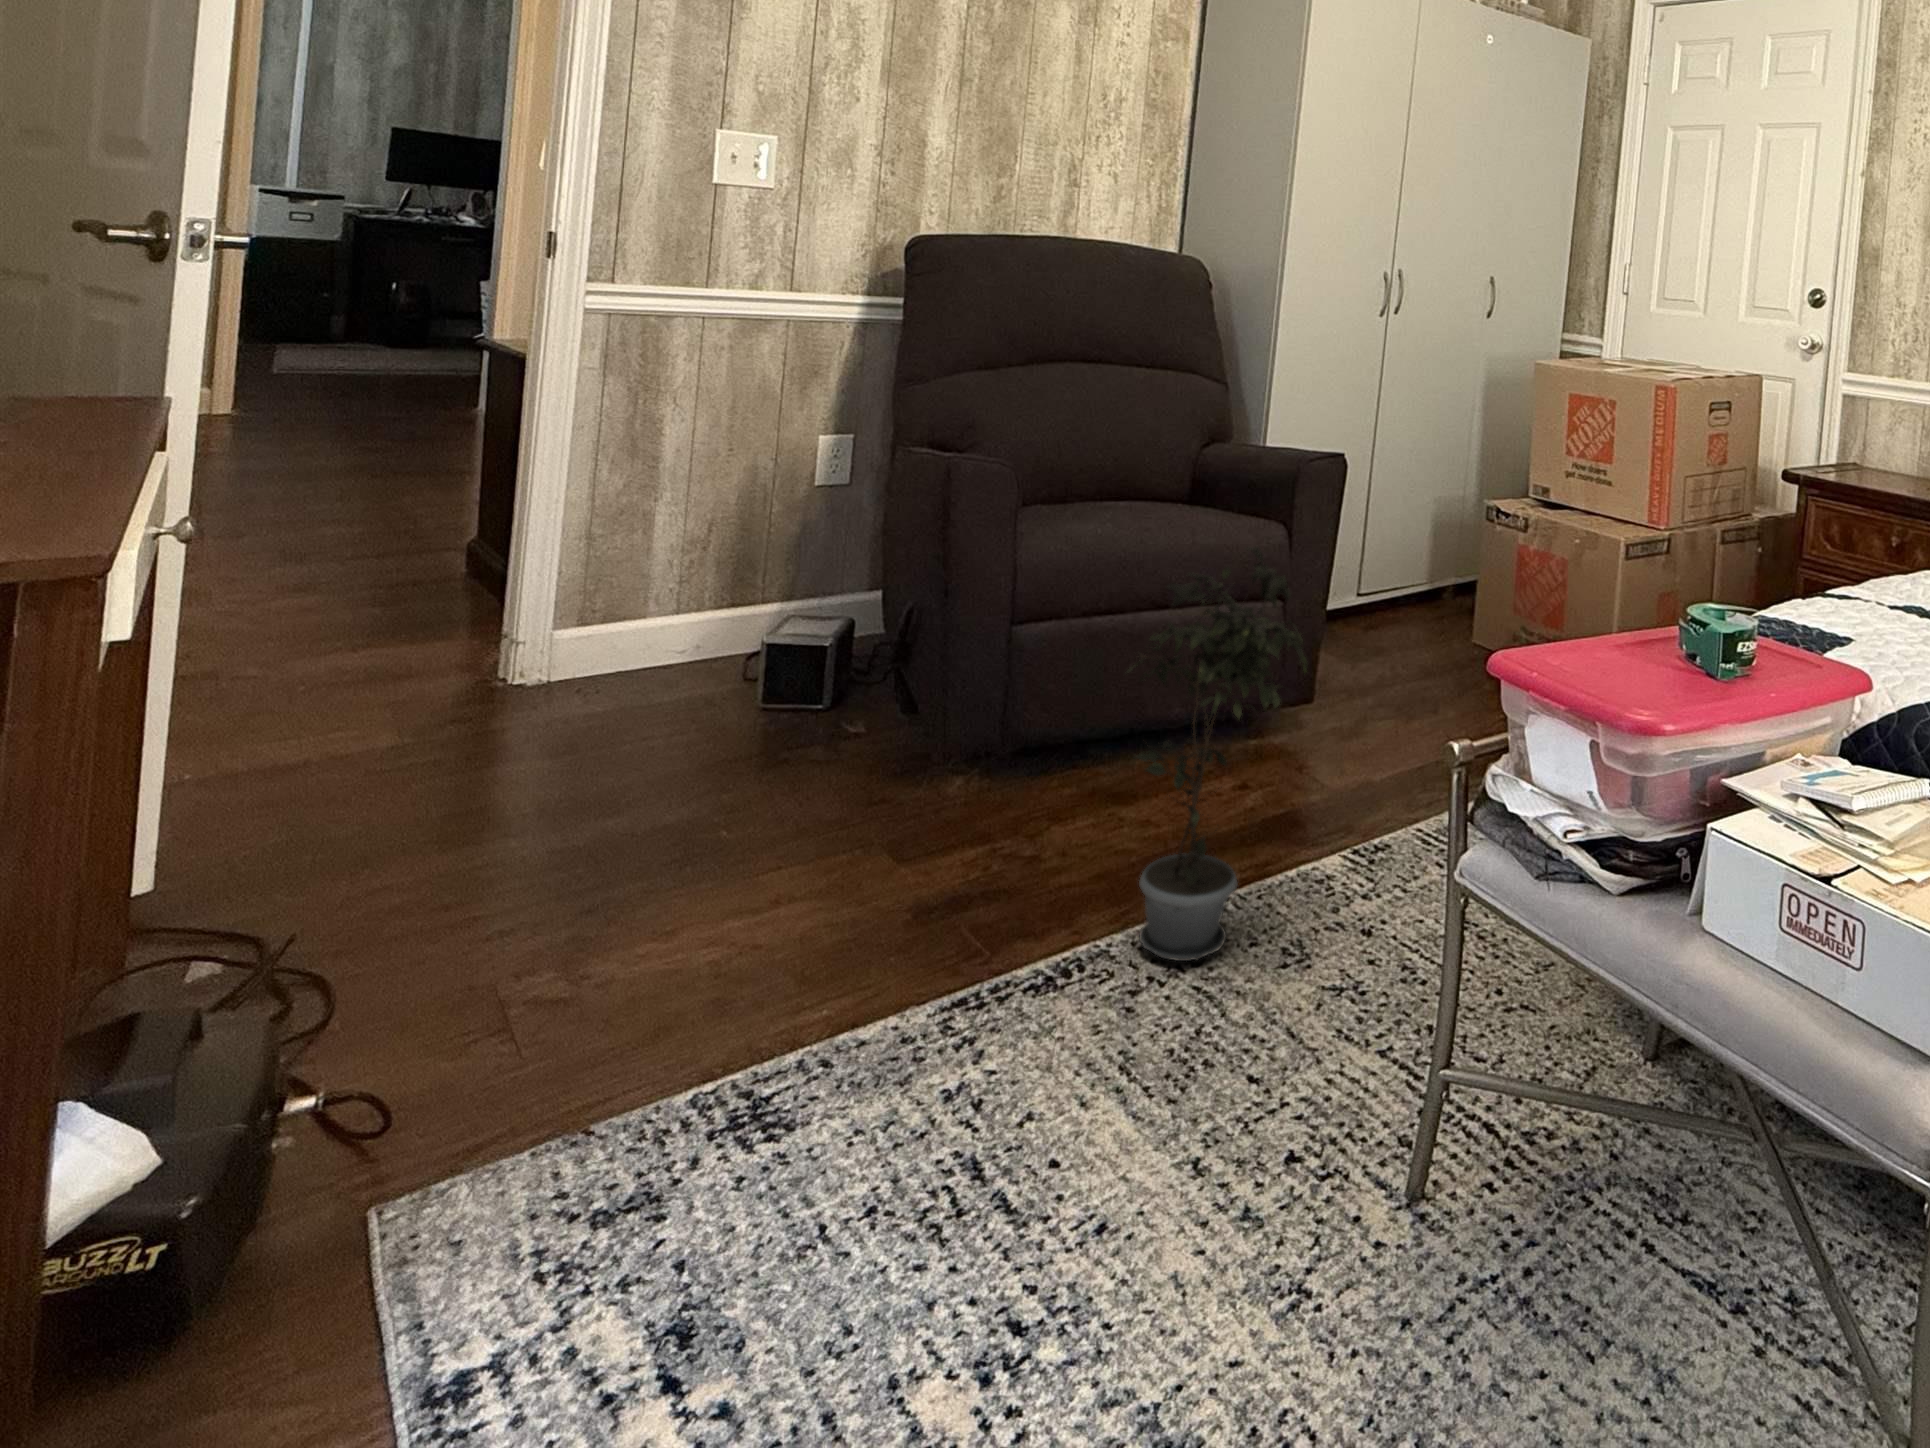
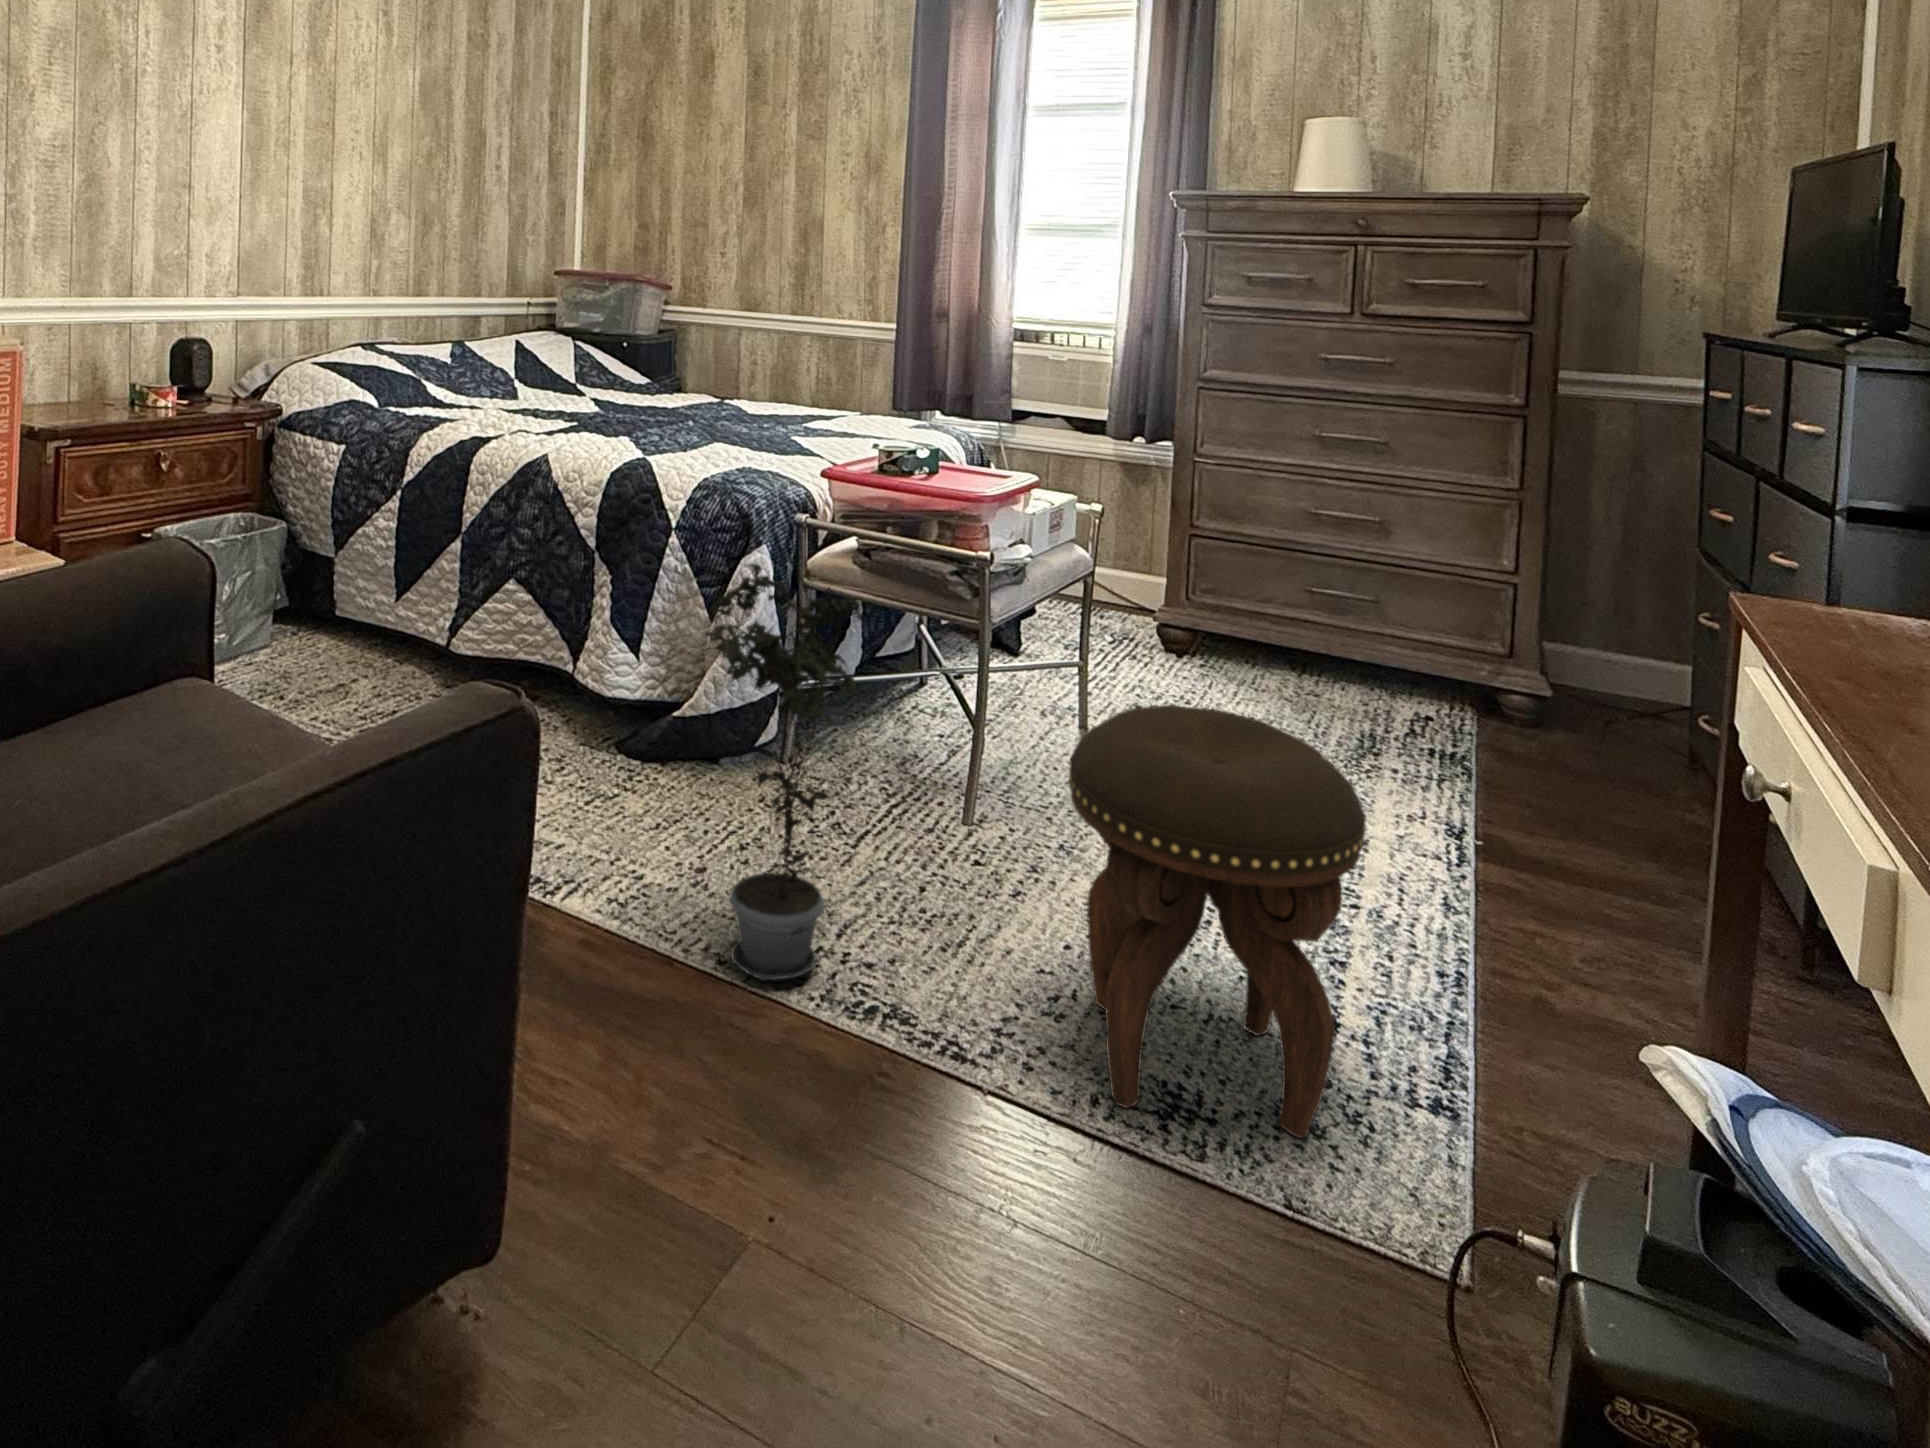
footstool: none [595,727,999,1280] -> present [1069,705,1366,1138]

